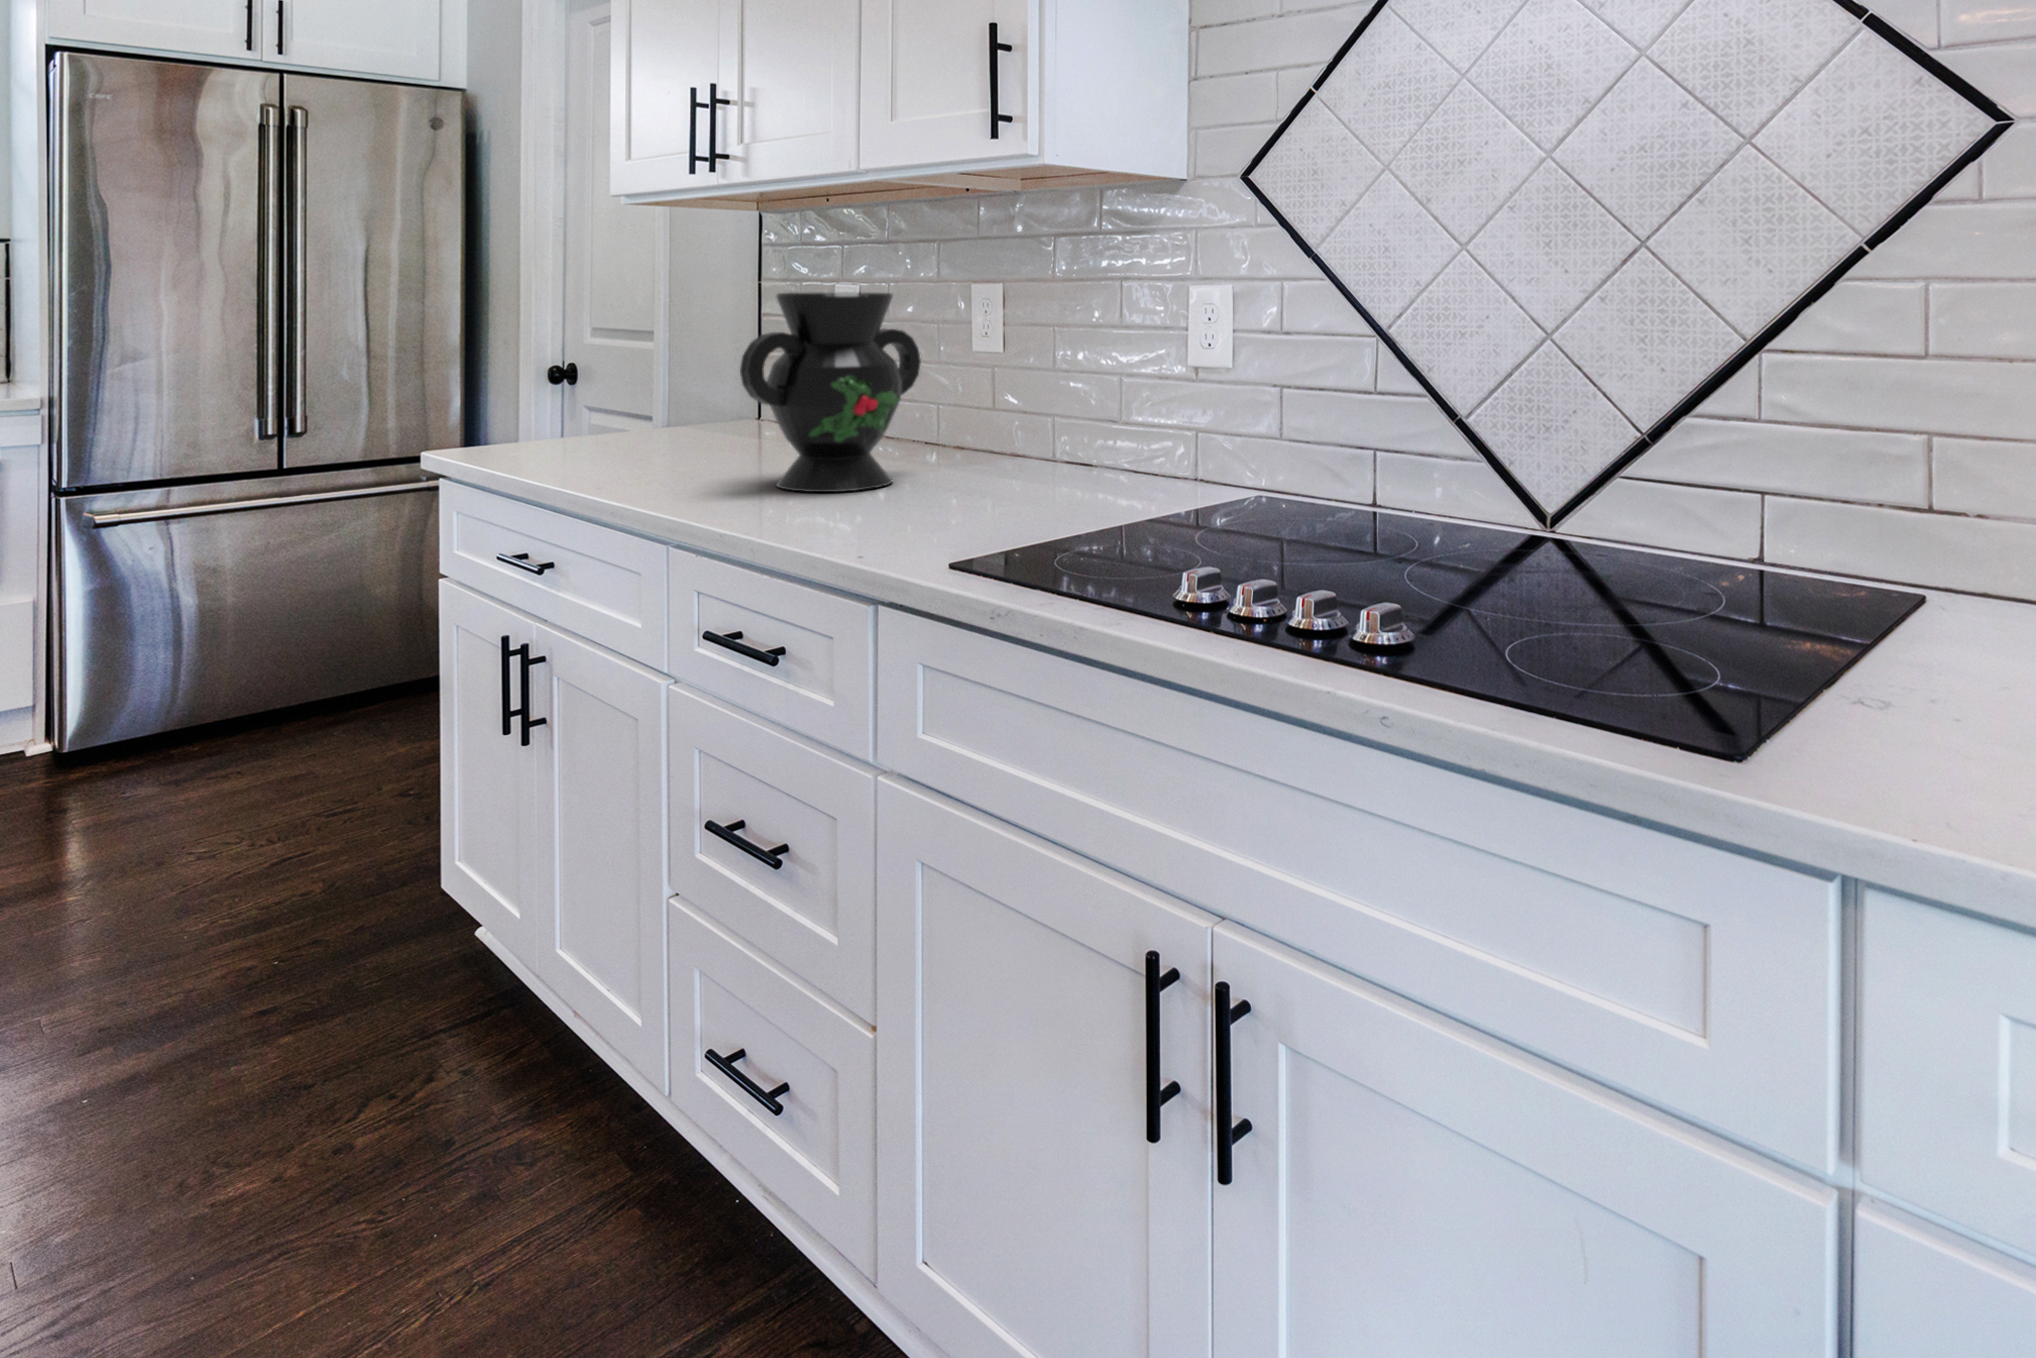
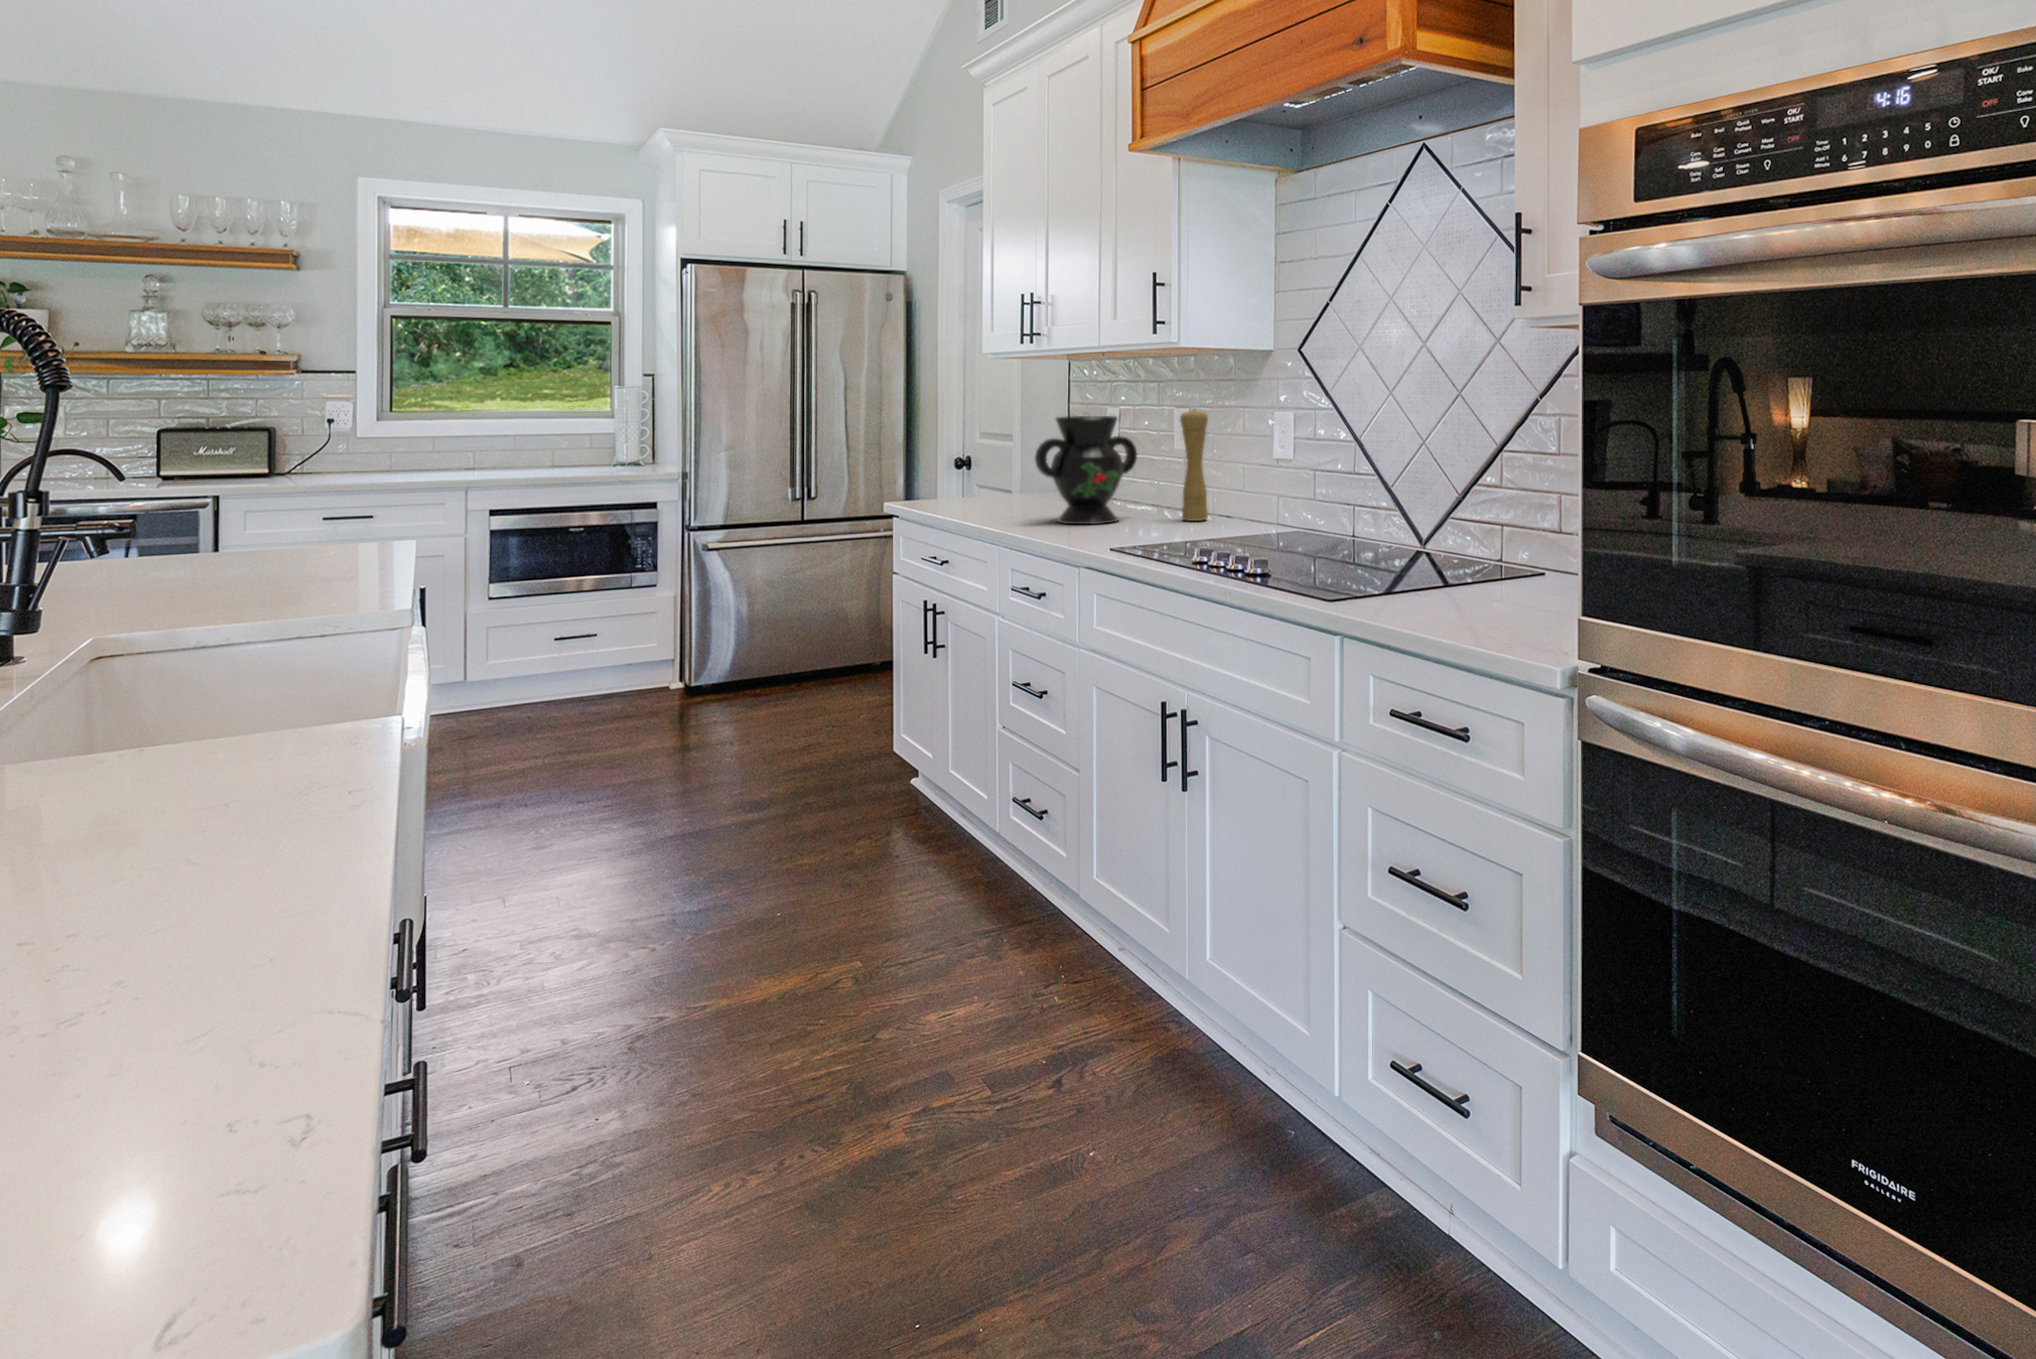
pepper mill: none [1005,281,1054,478] -> present [1180,410,1208,521]

